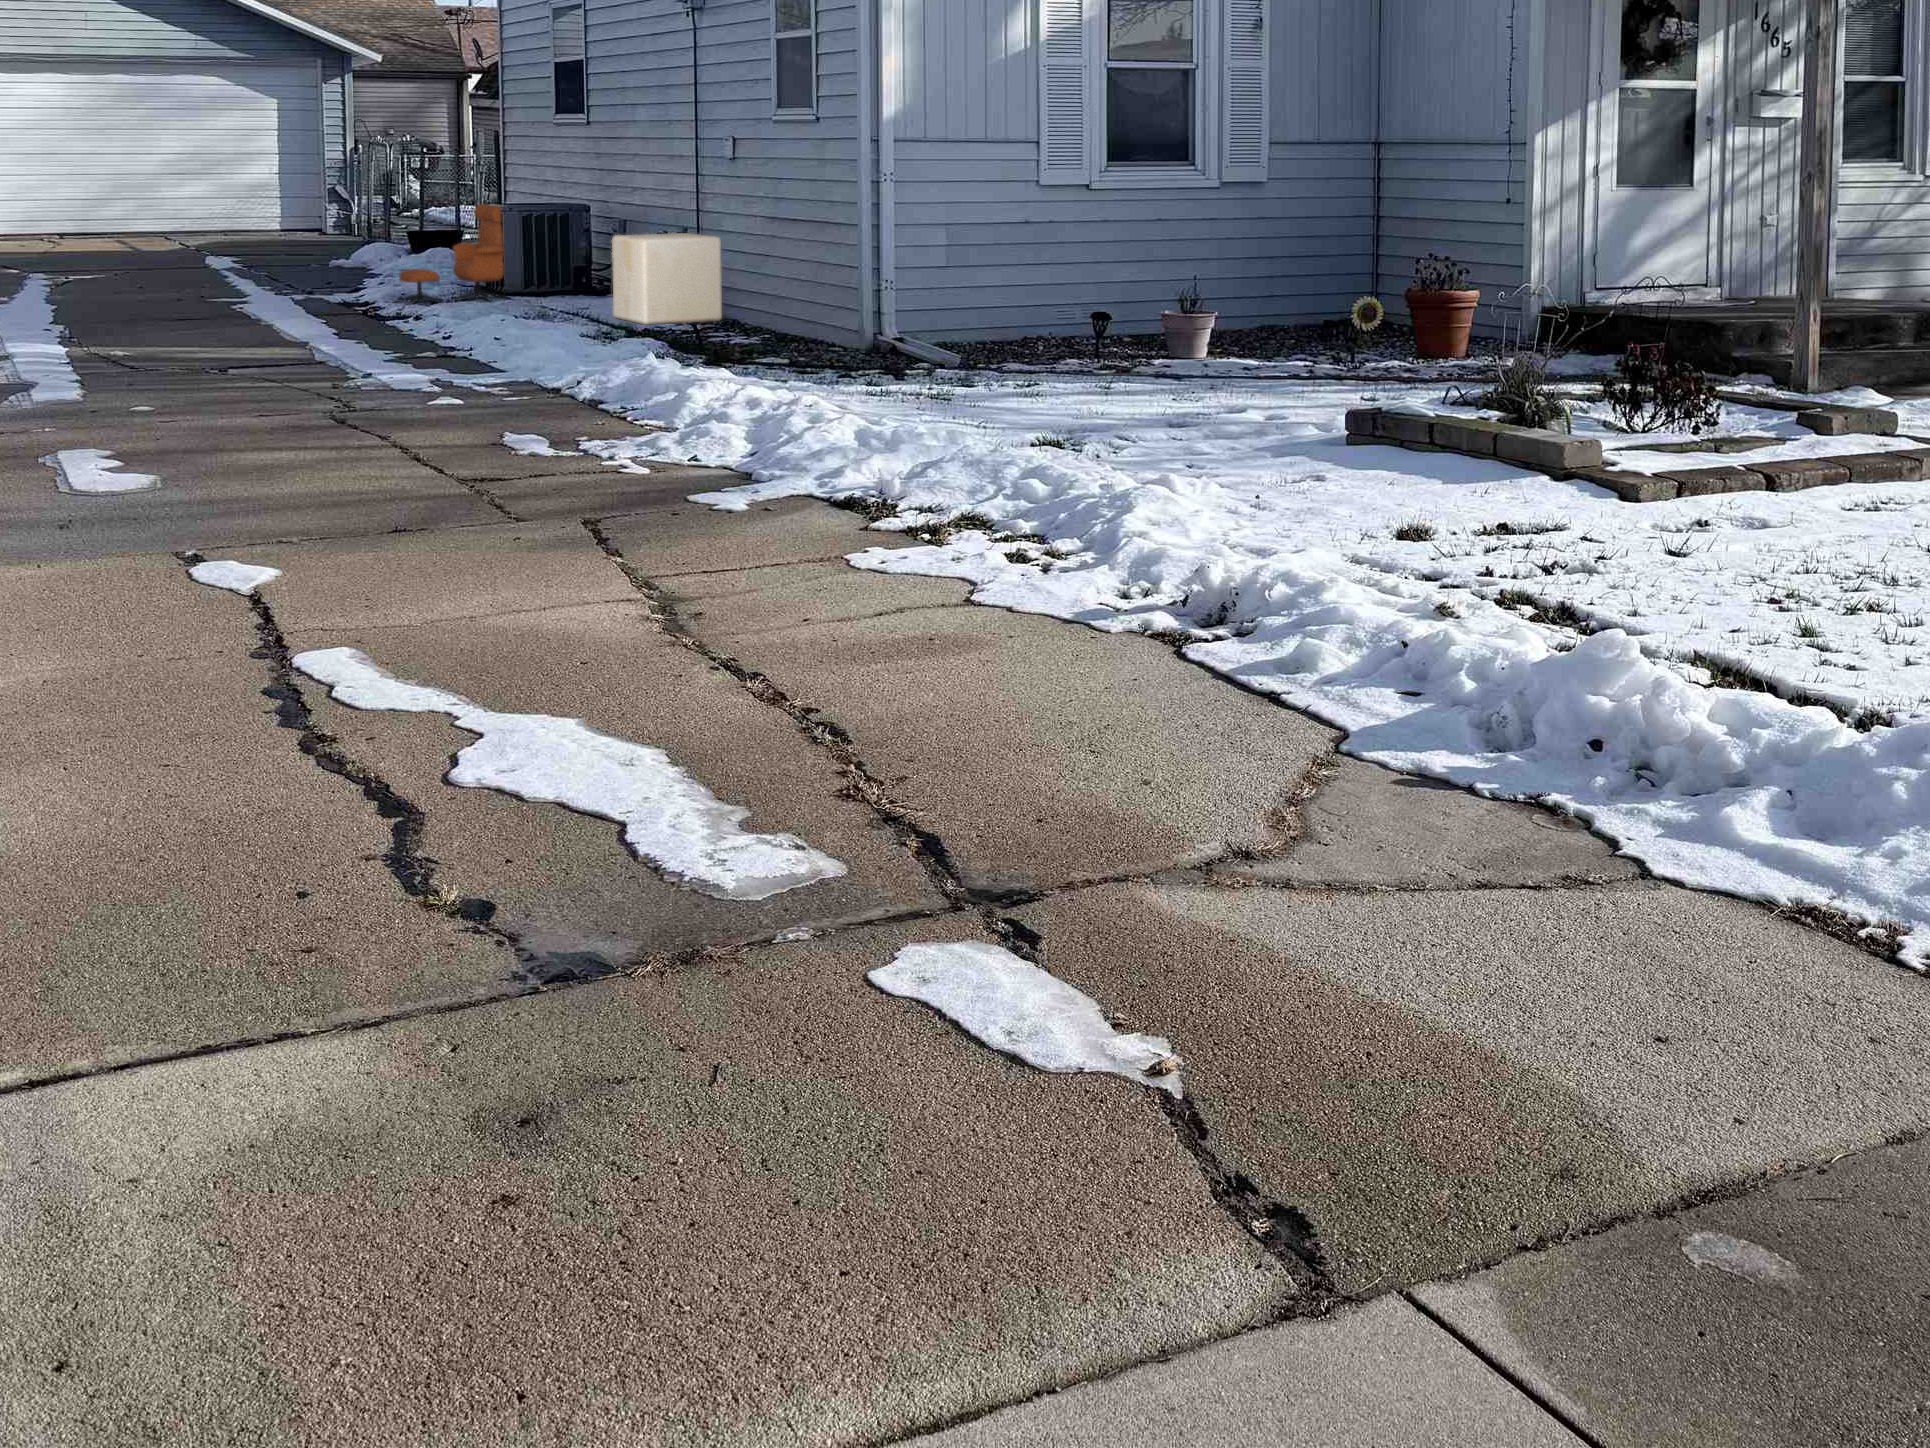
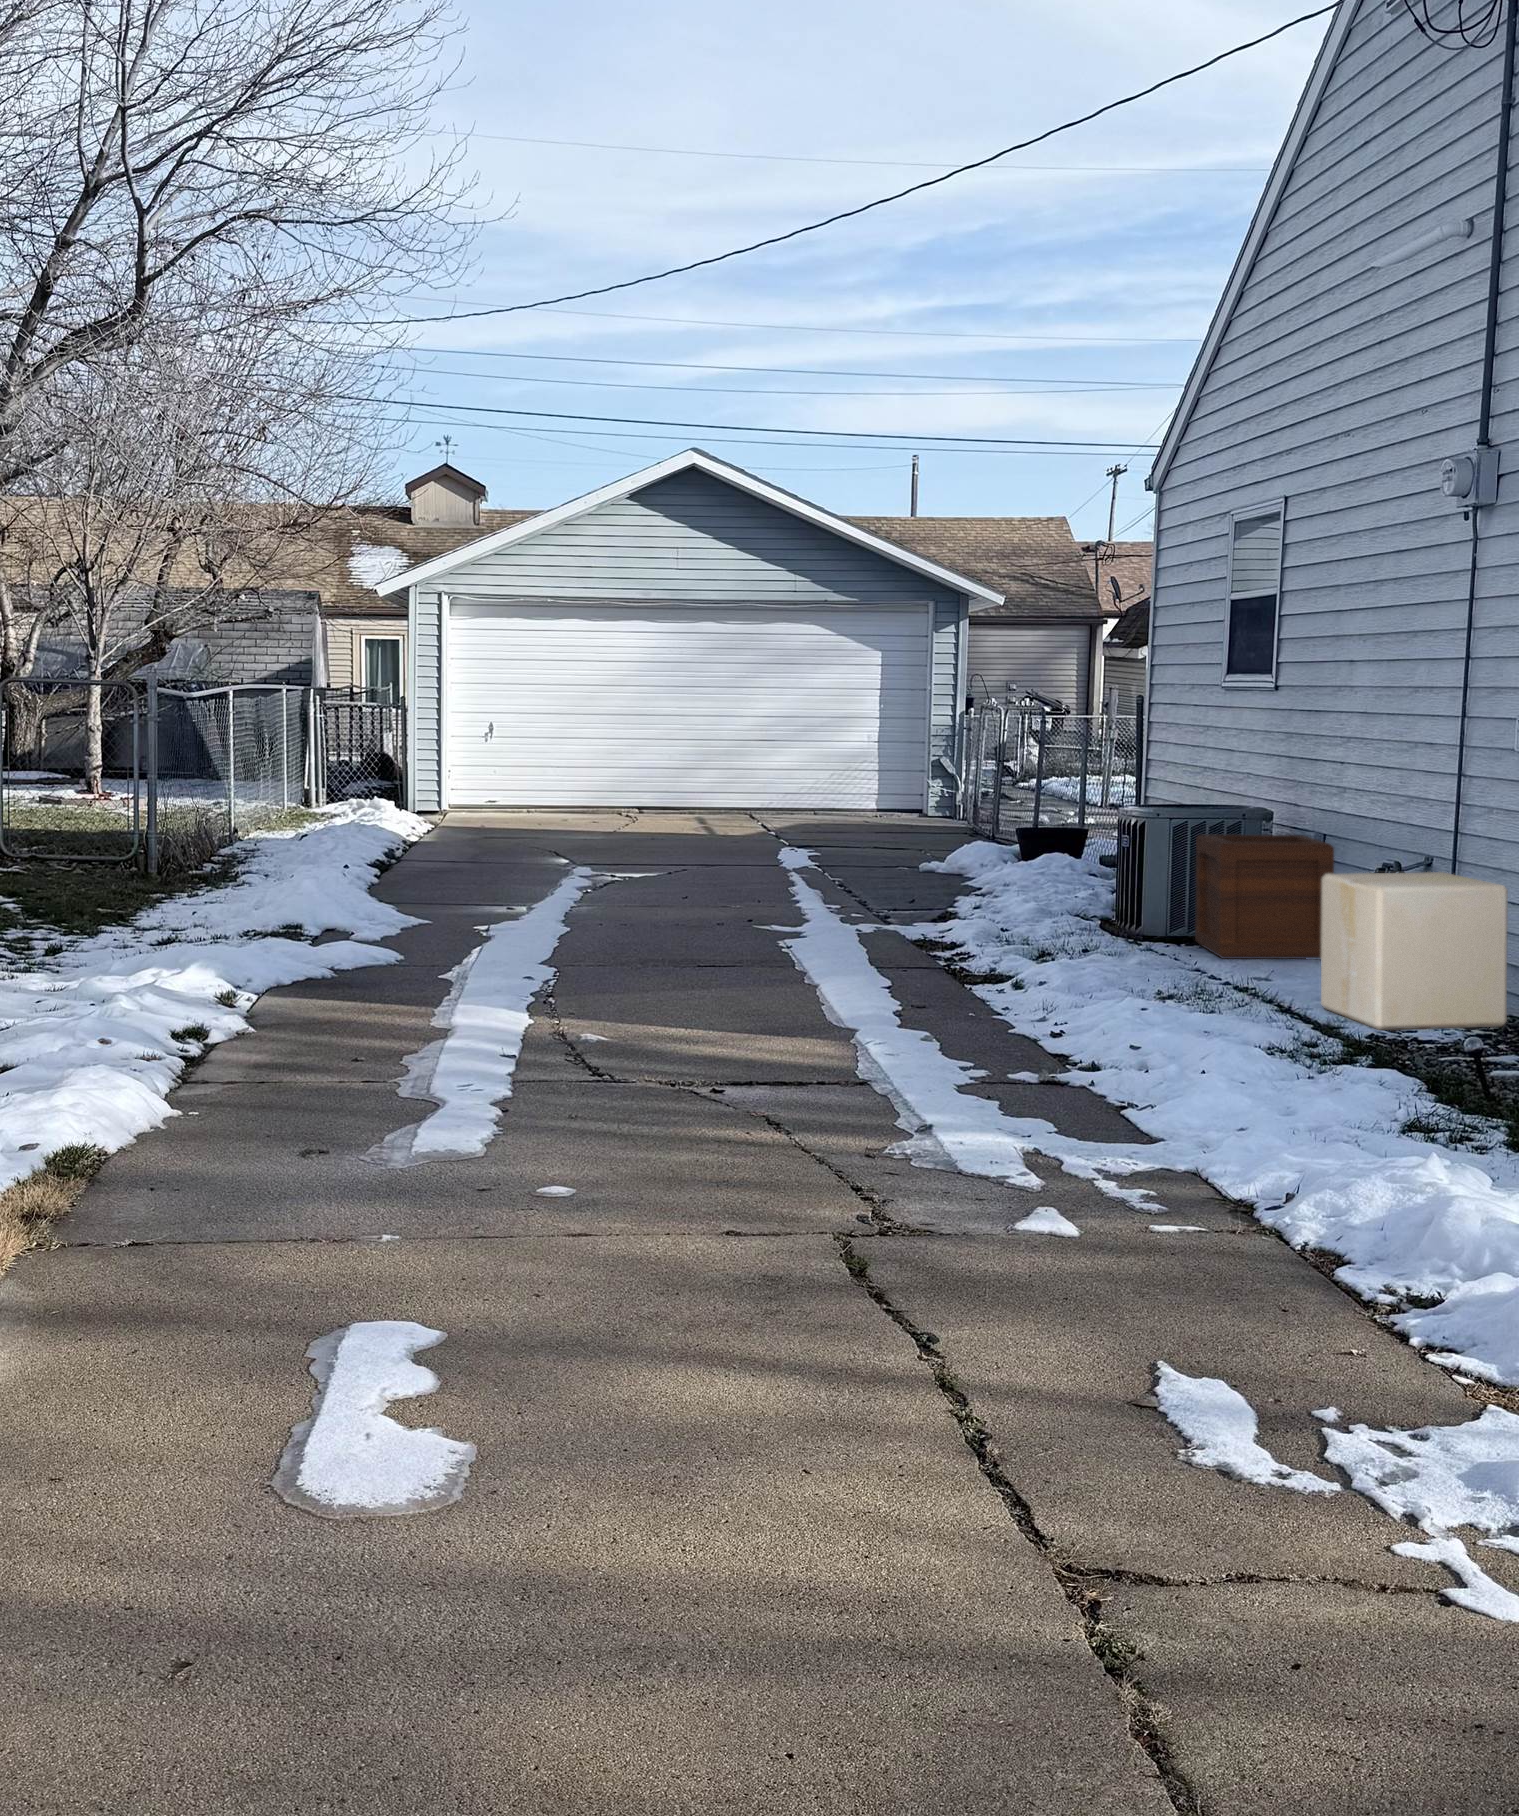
lounge chair: present [394,204,506,304] -> none [984,806,1151,955]
wooden crate: none [537,220,629,301] -> present [1195,834,1334,959]

